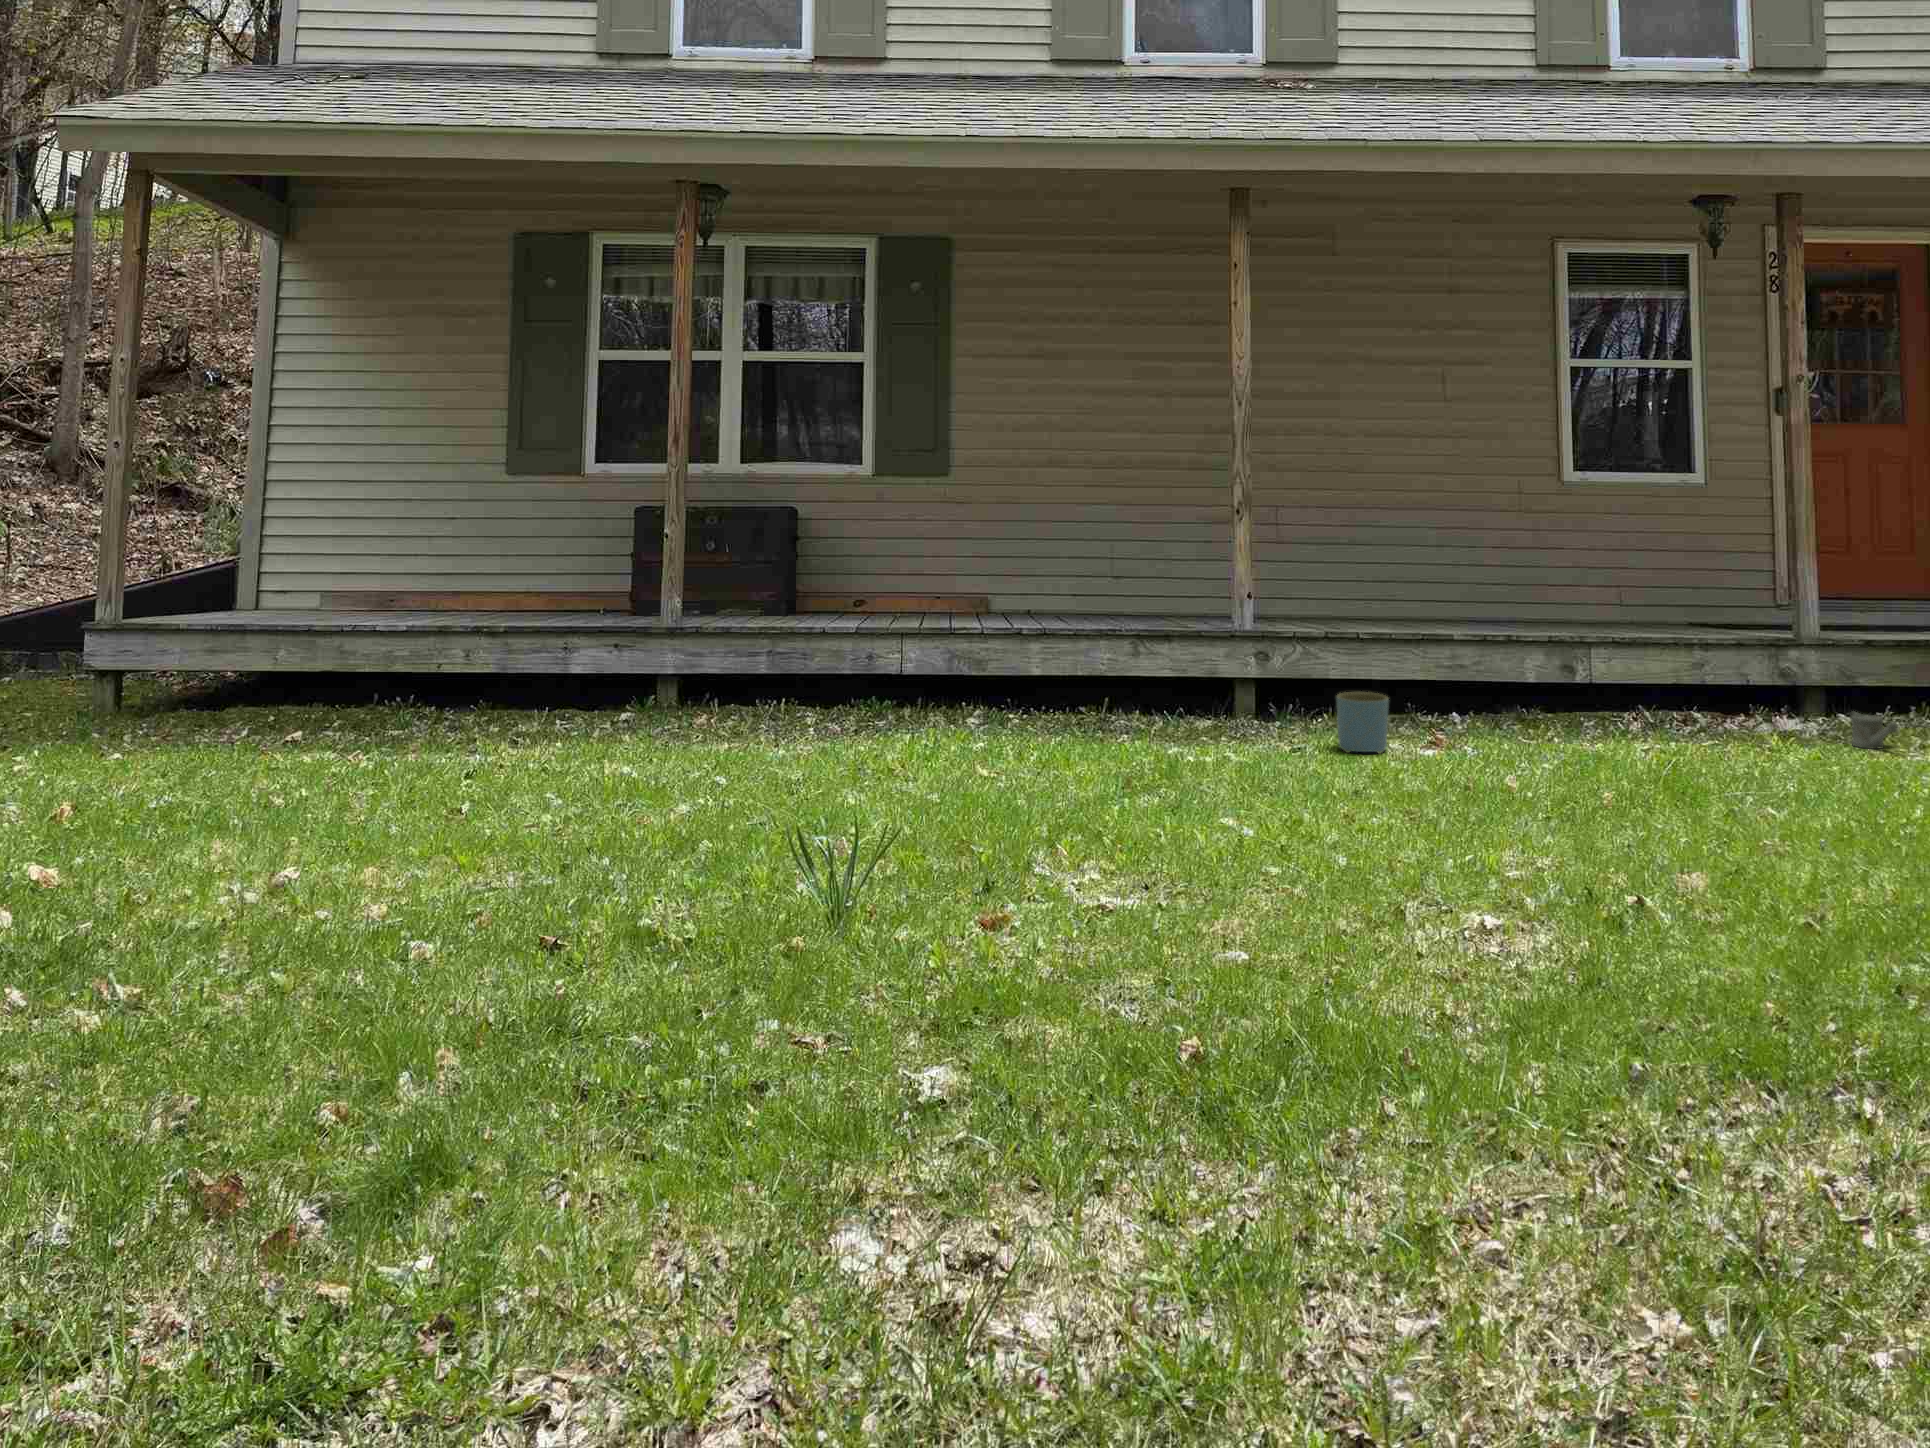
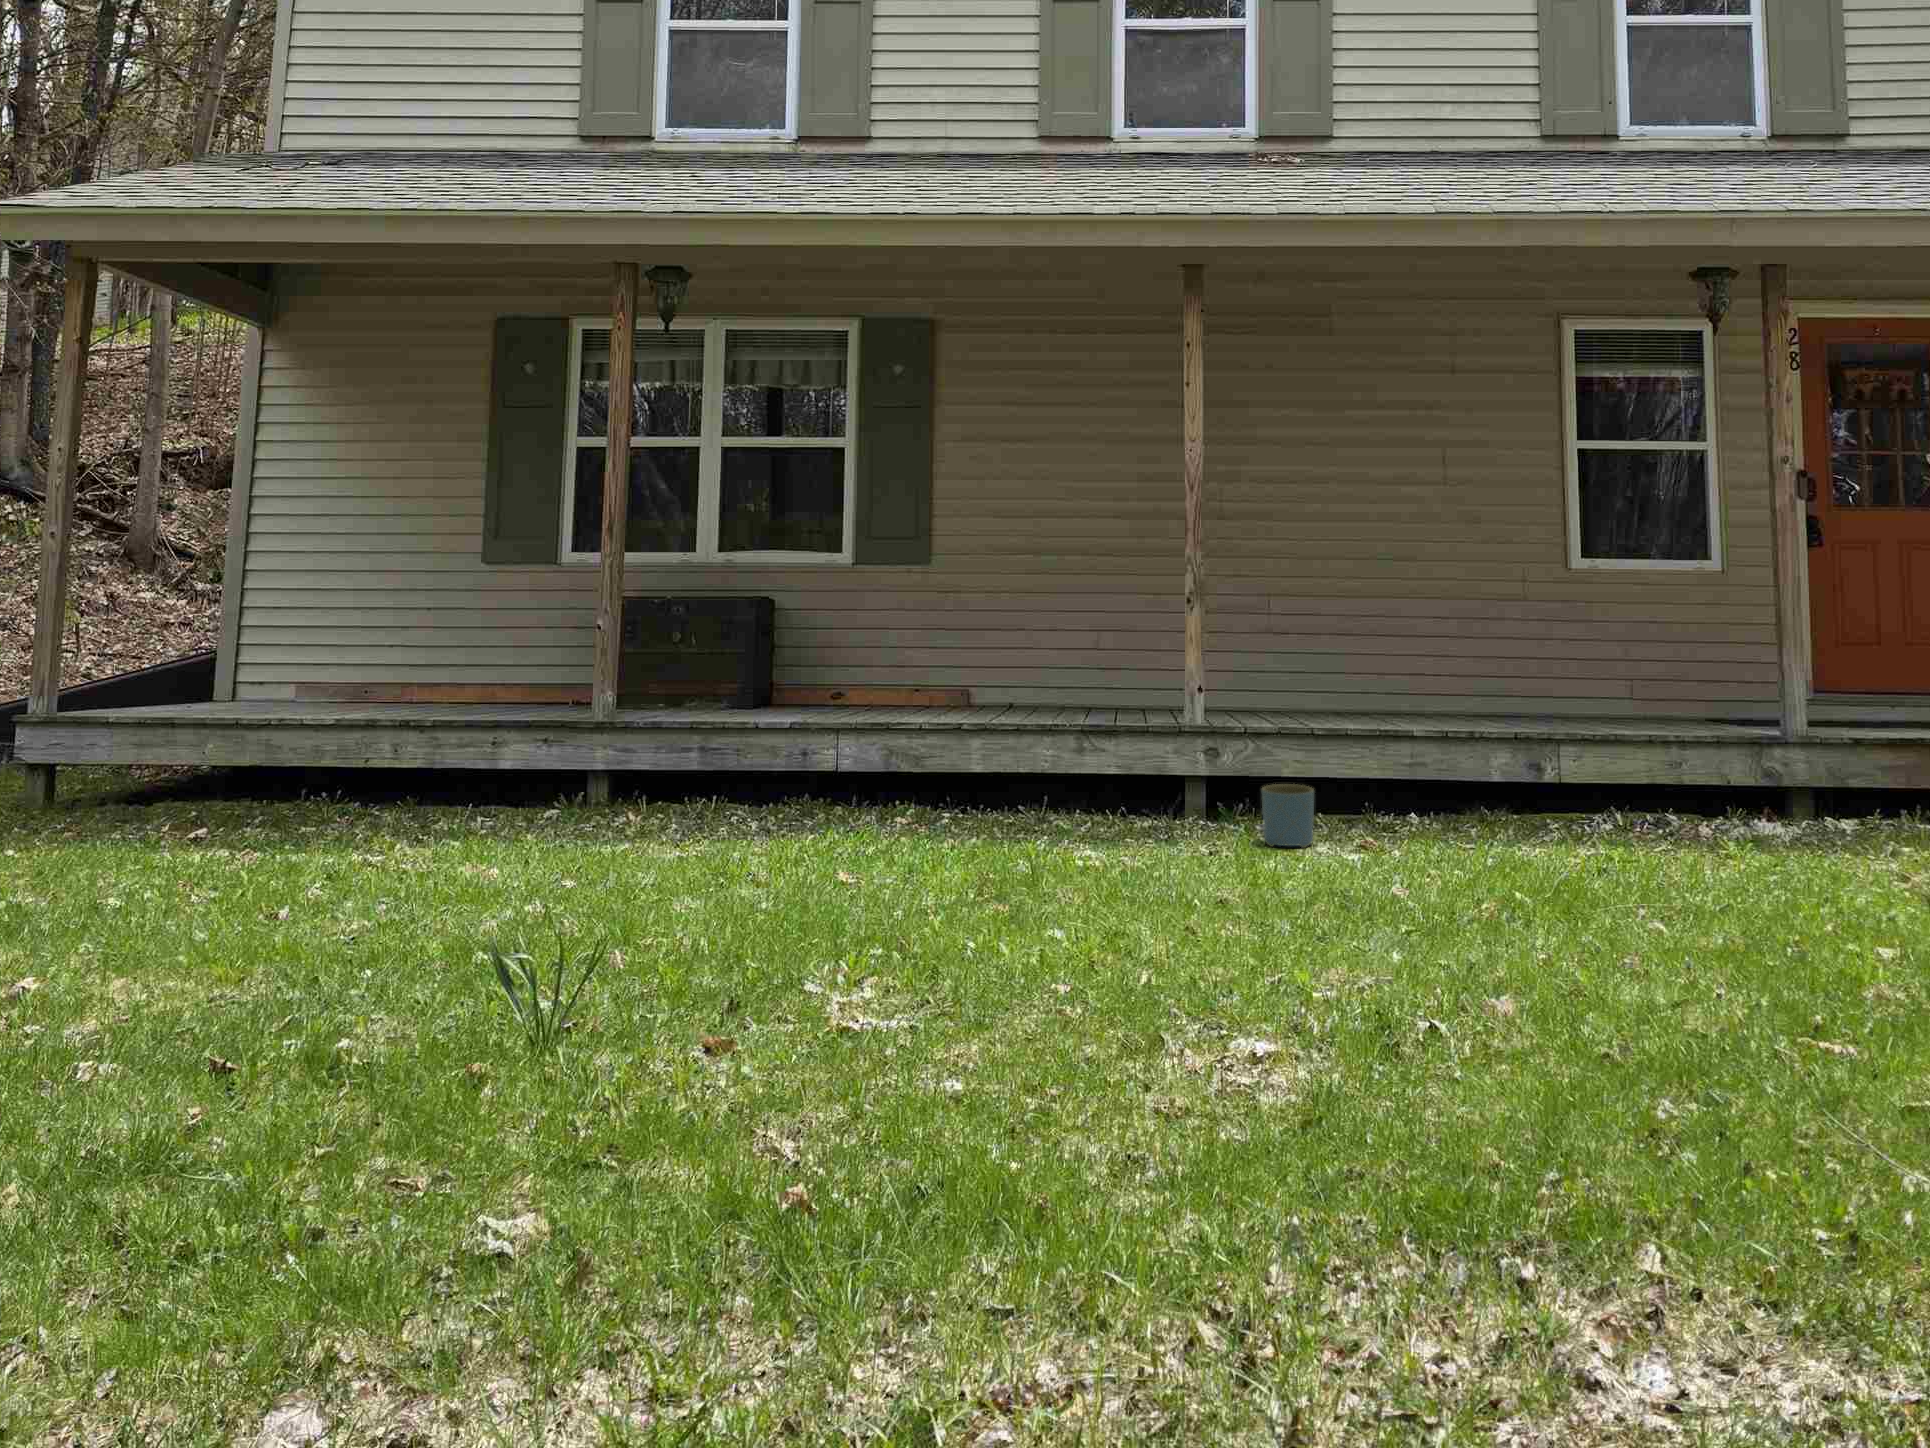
watering can: present [1851,712,1897,749] -> none [1808,809,1850,849]

